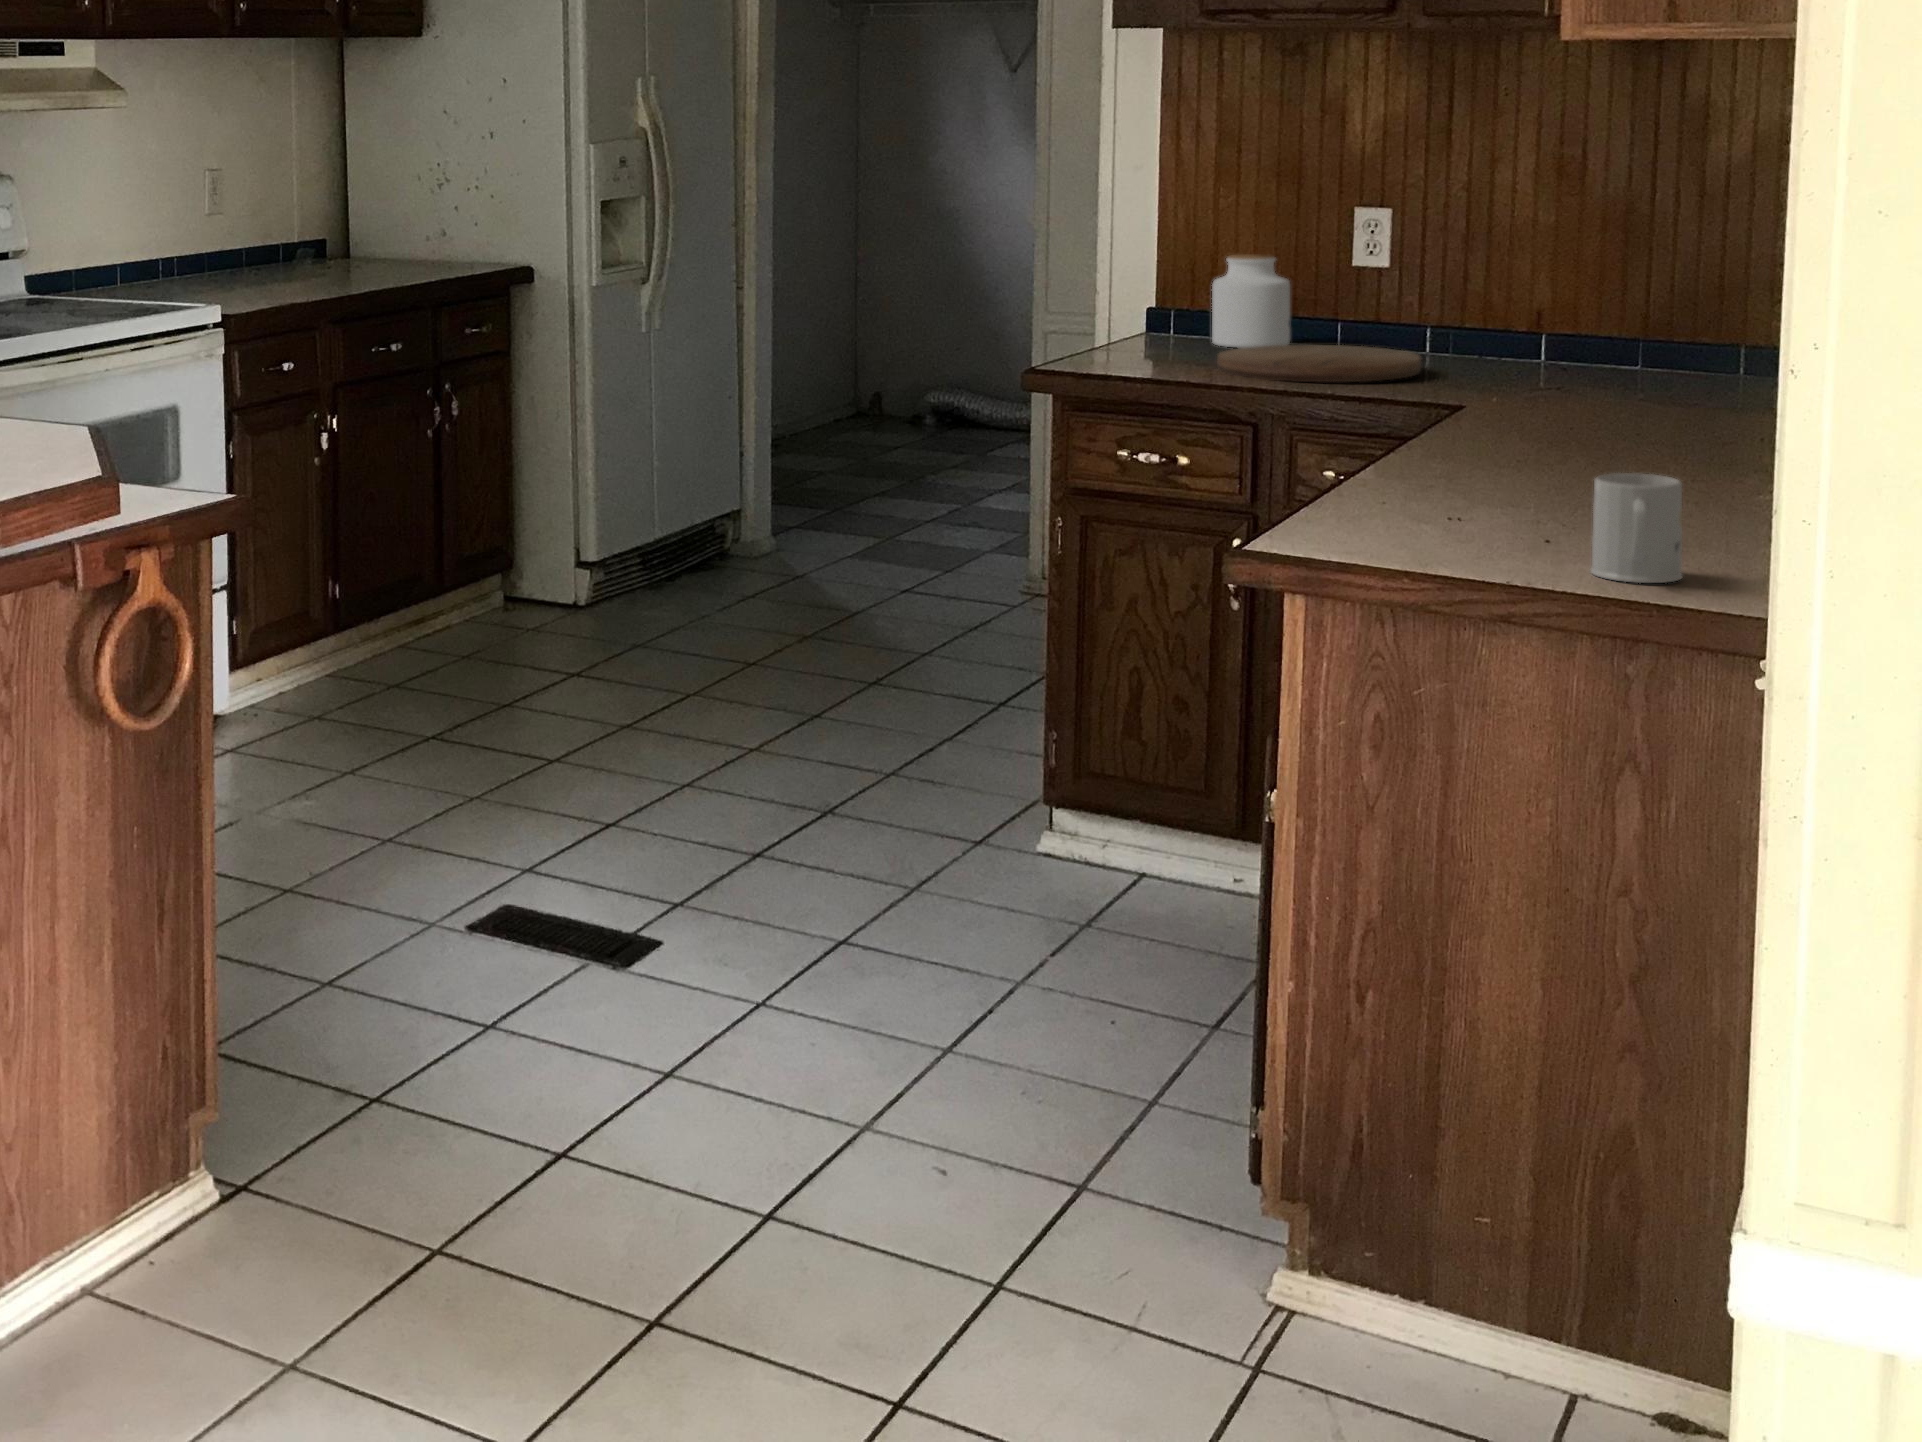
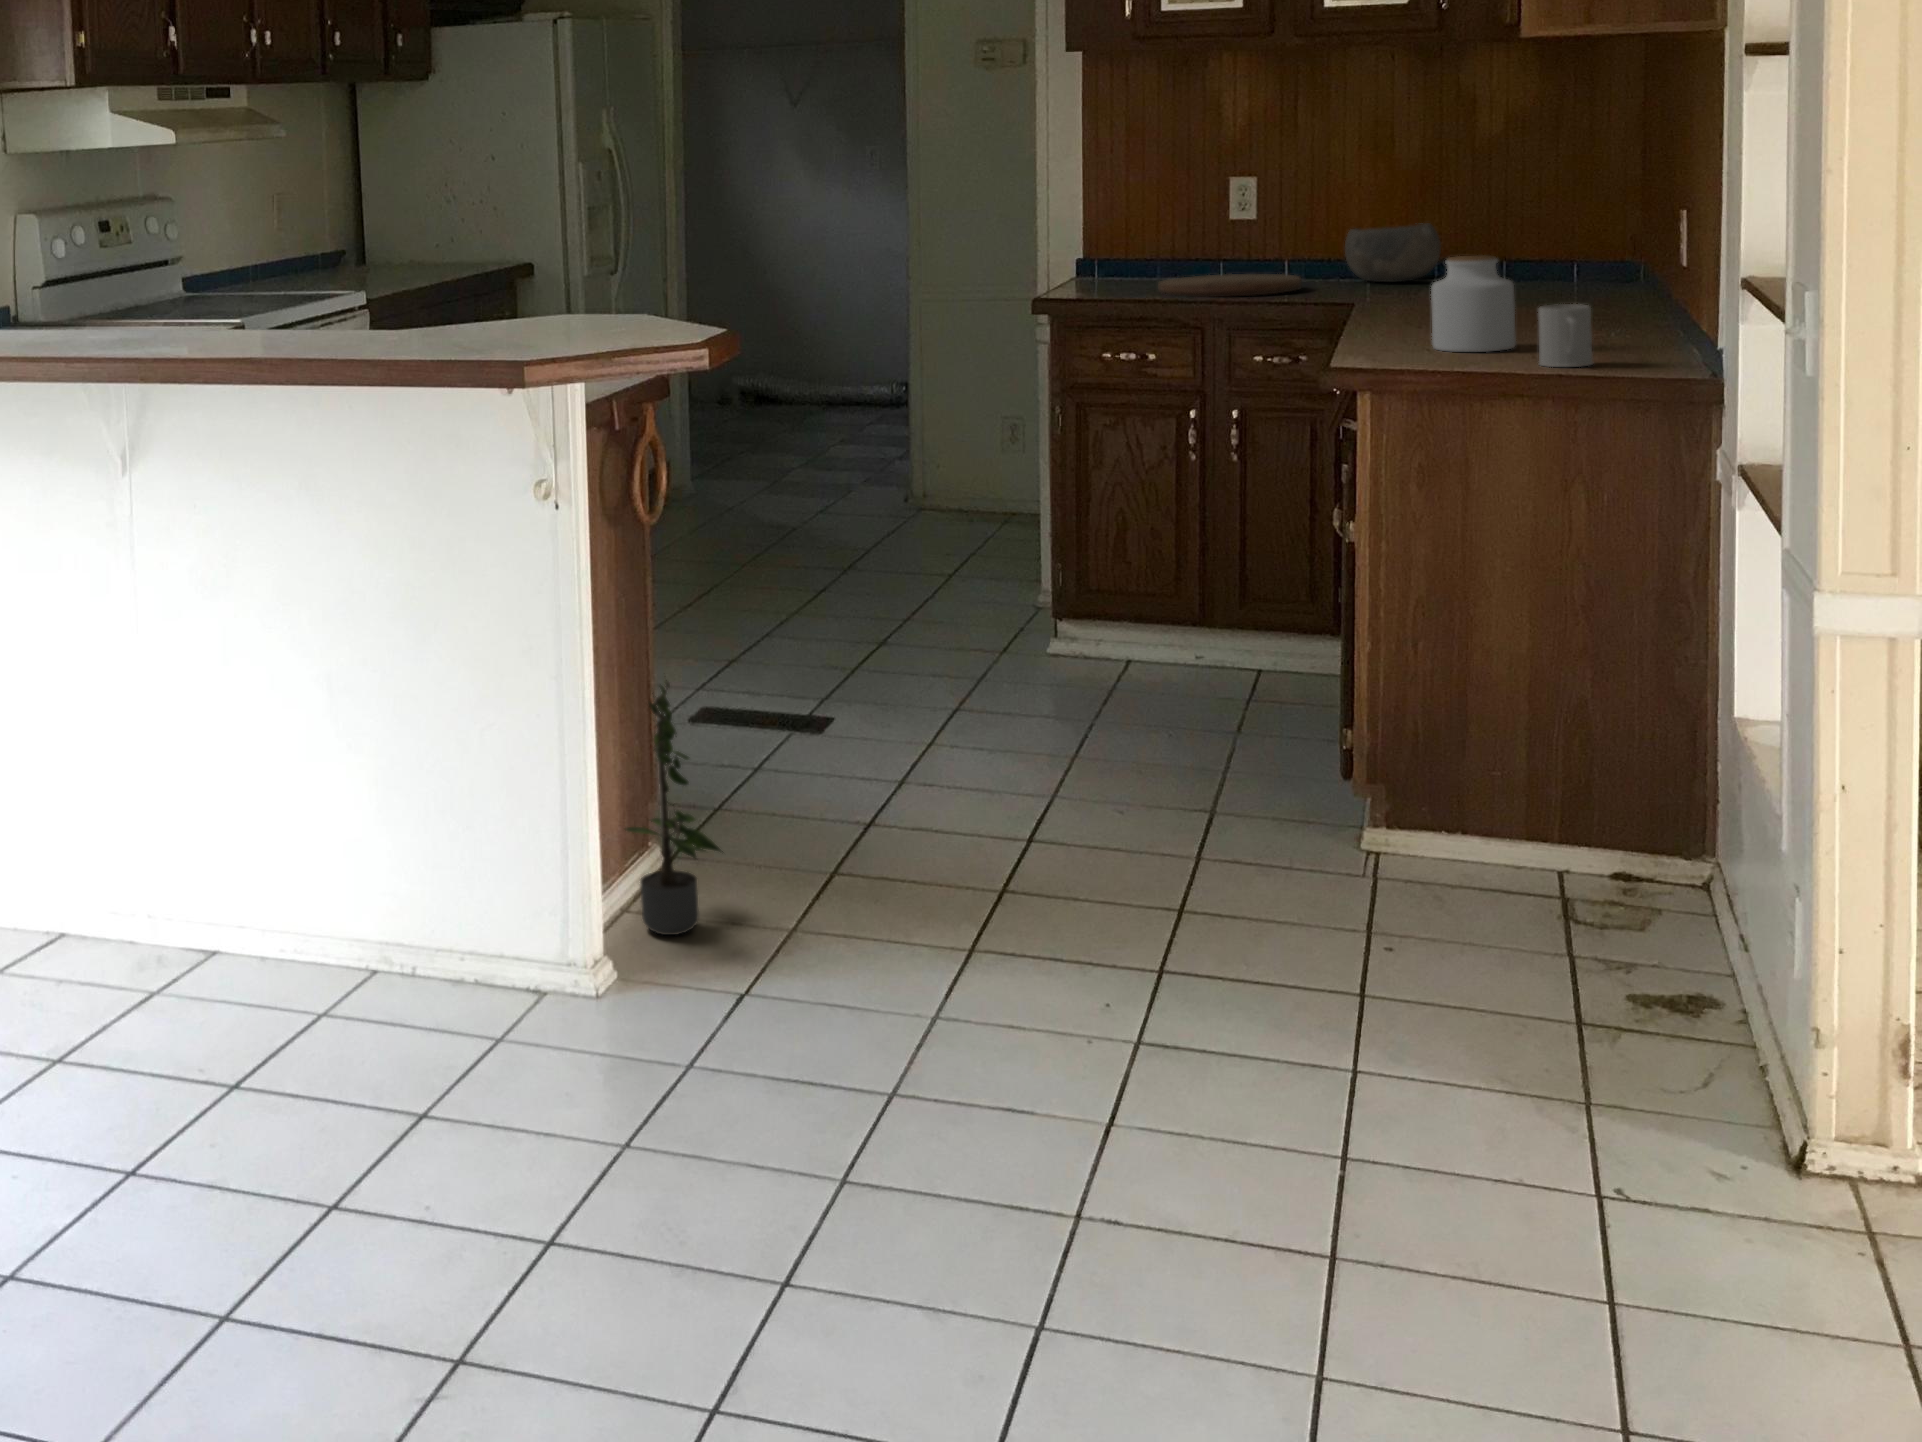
jar: present [1212,254,1290,348] -> present [1431,256,1516,352]
bowl: none [1504,287,1645,371] -> present [1345,223,1441,282]
potted plant: none [48,937,236,1332] -> present [626,680,723,935]

